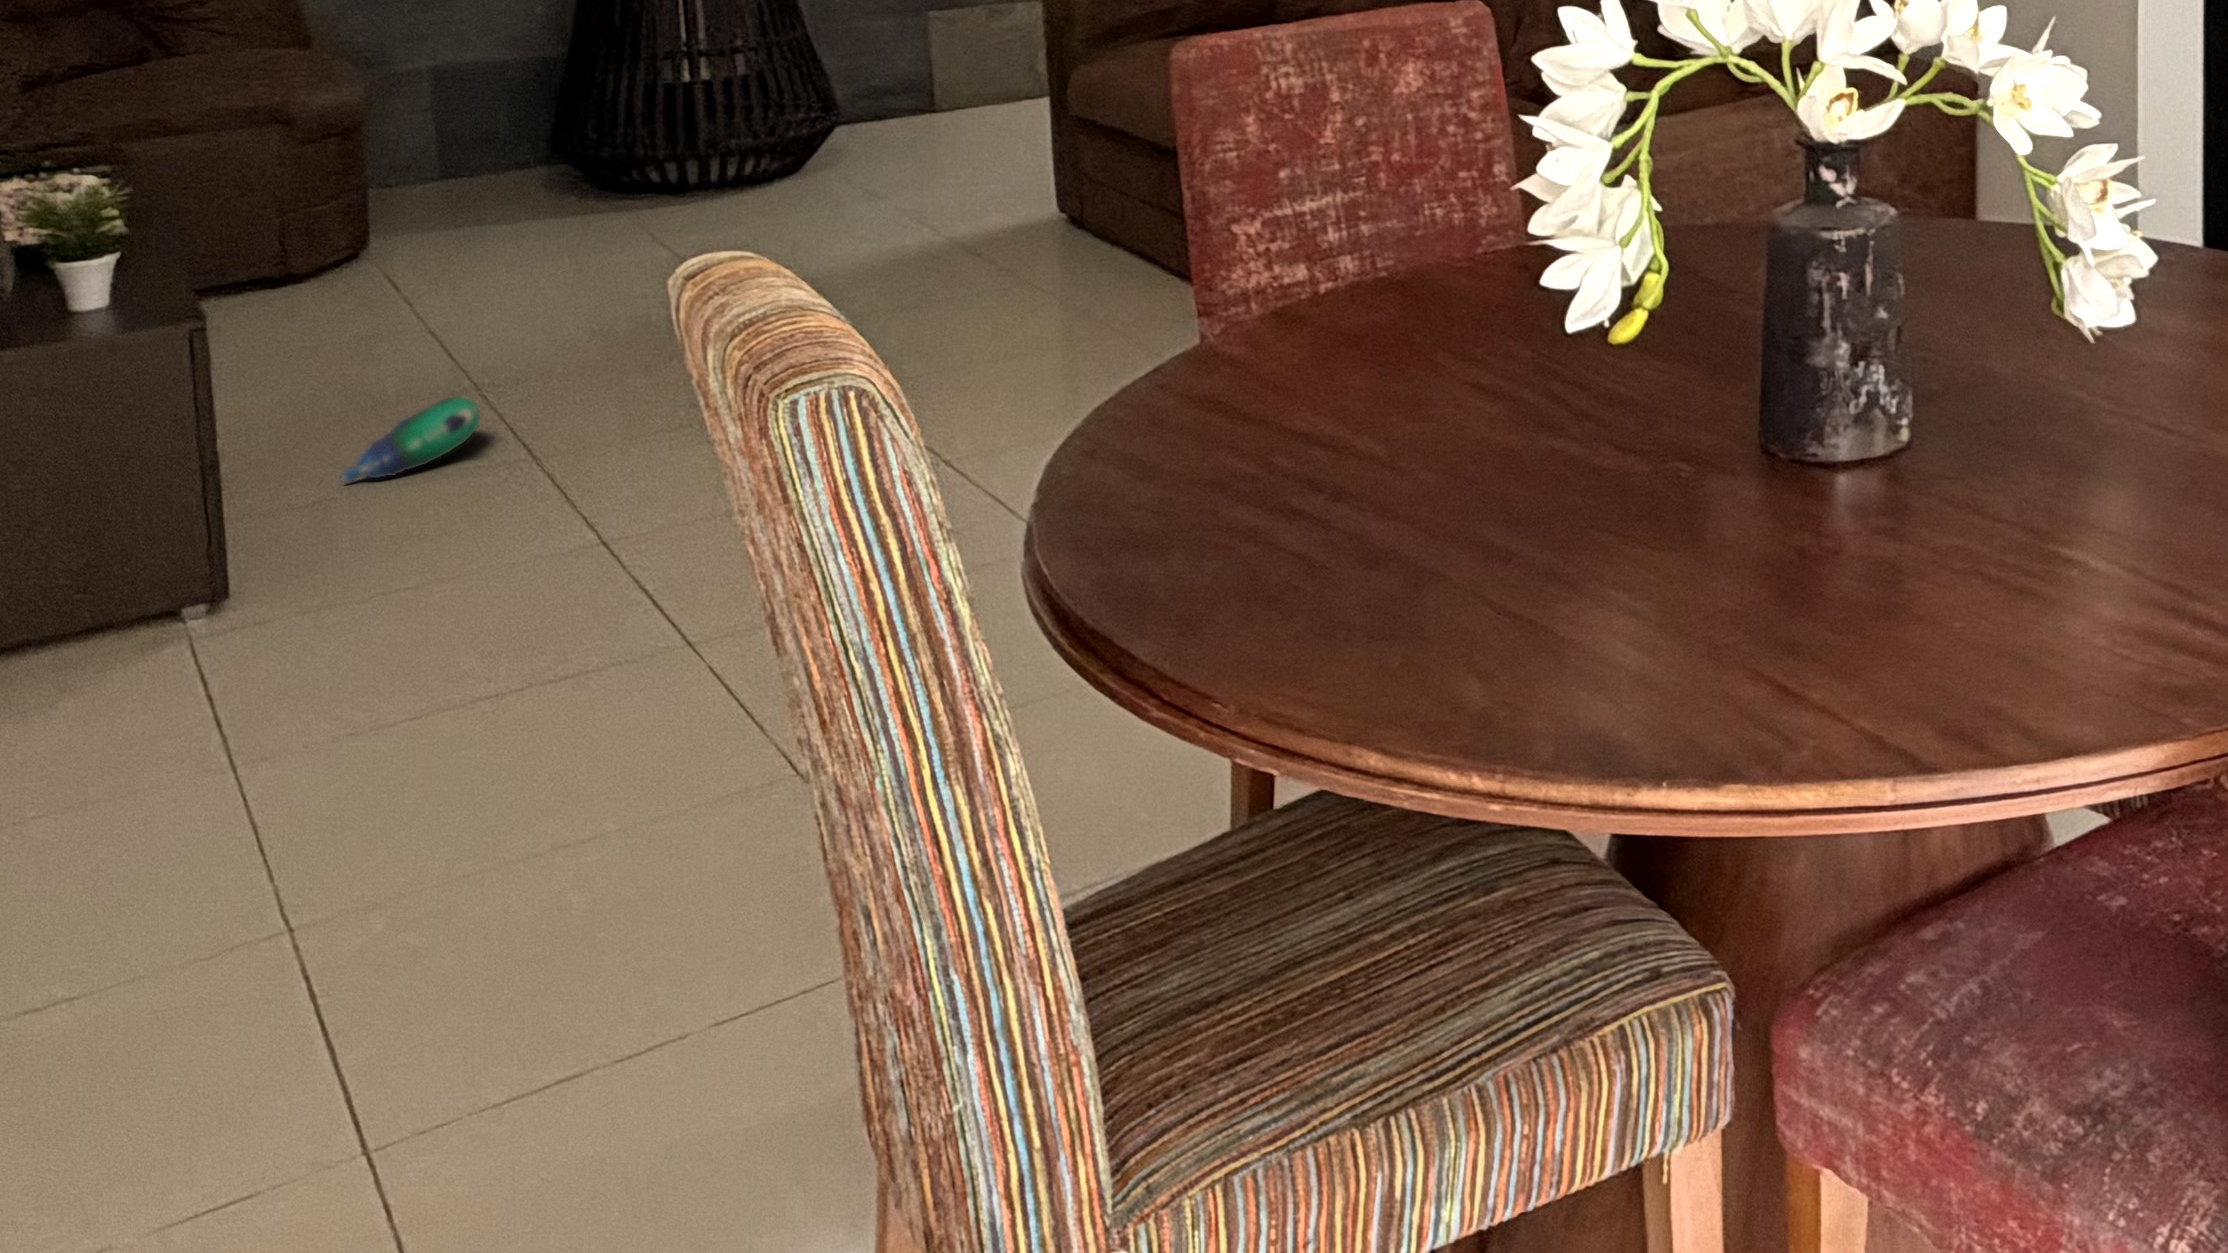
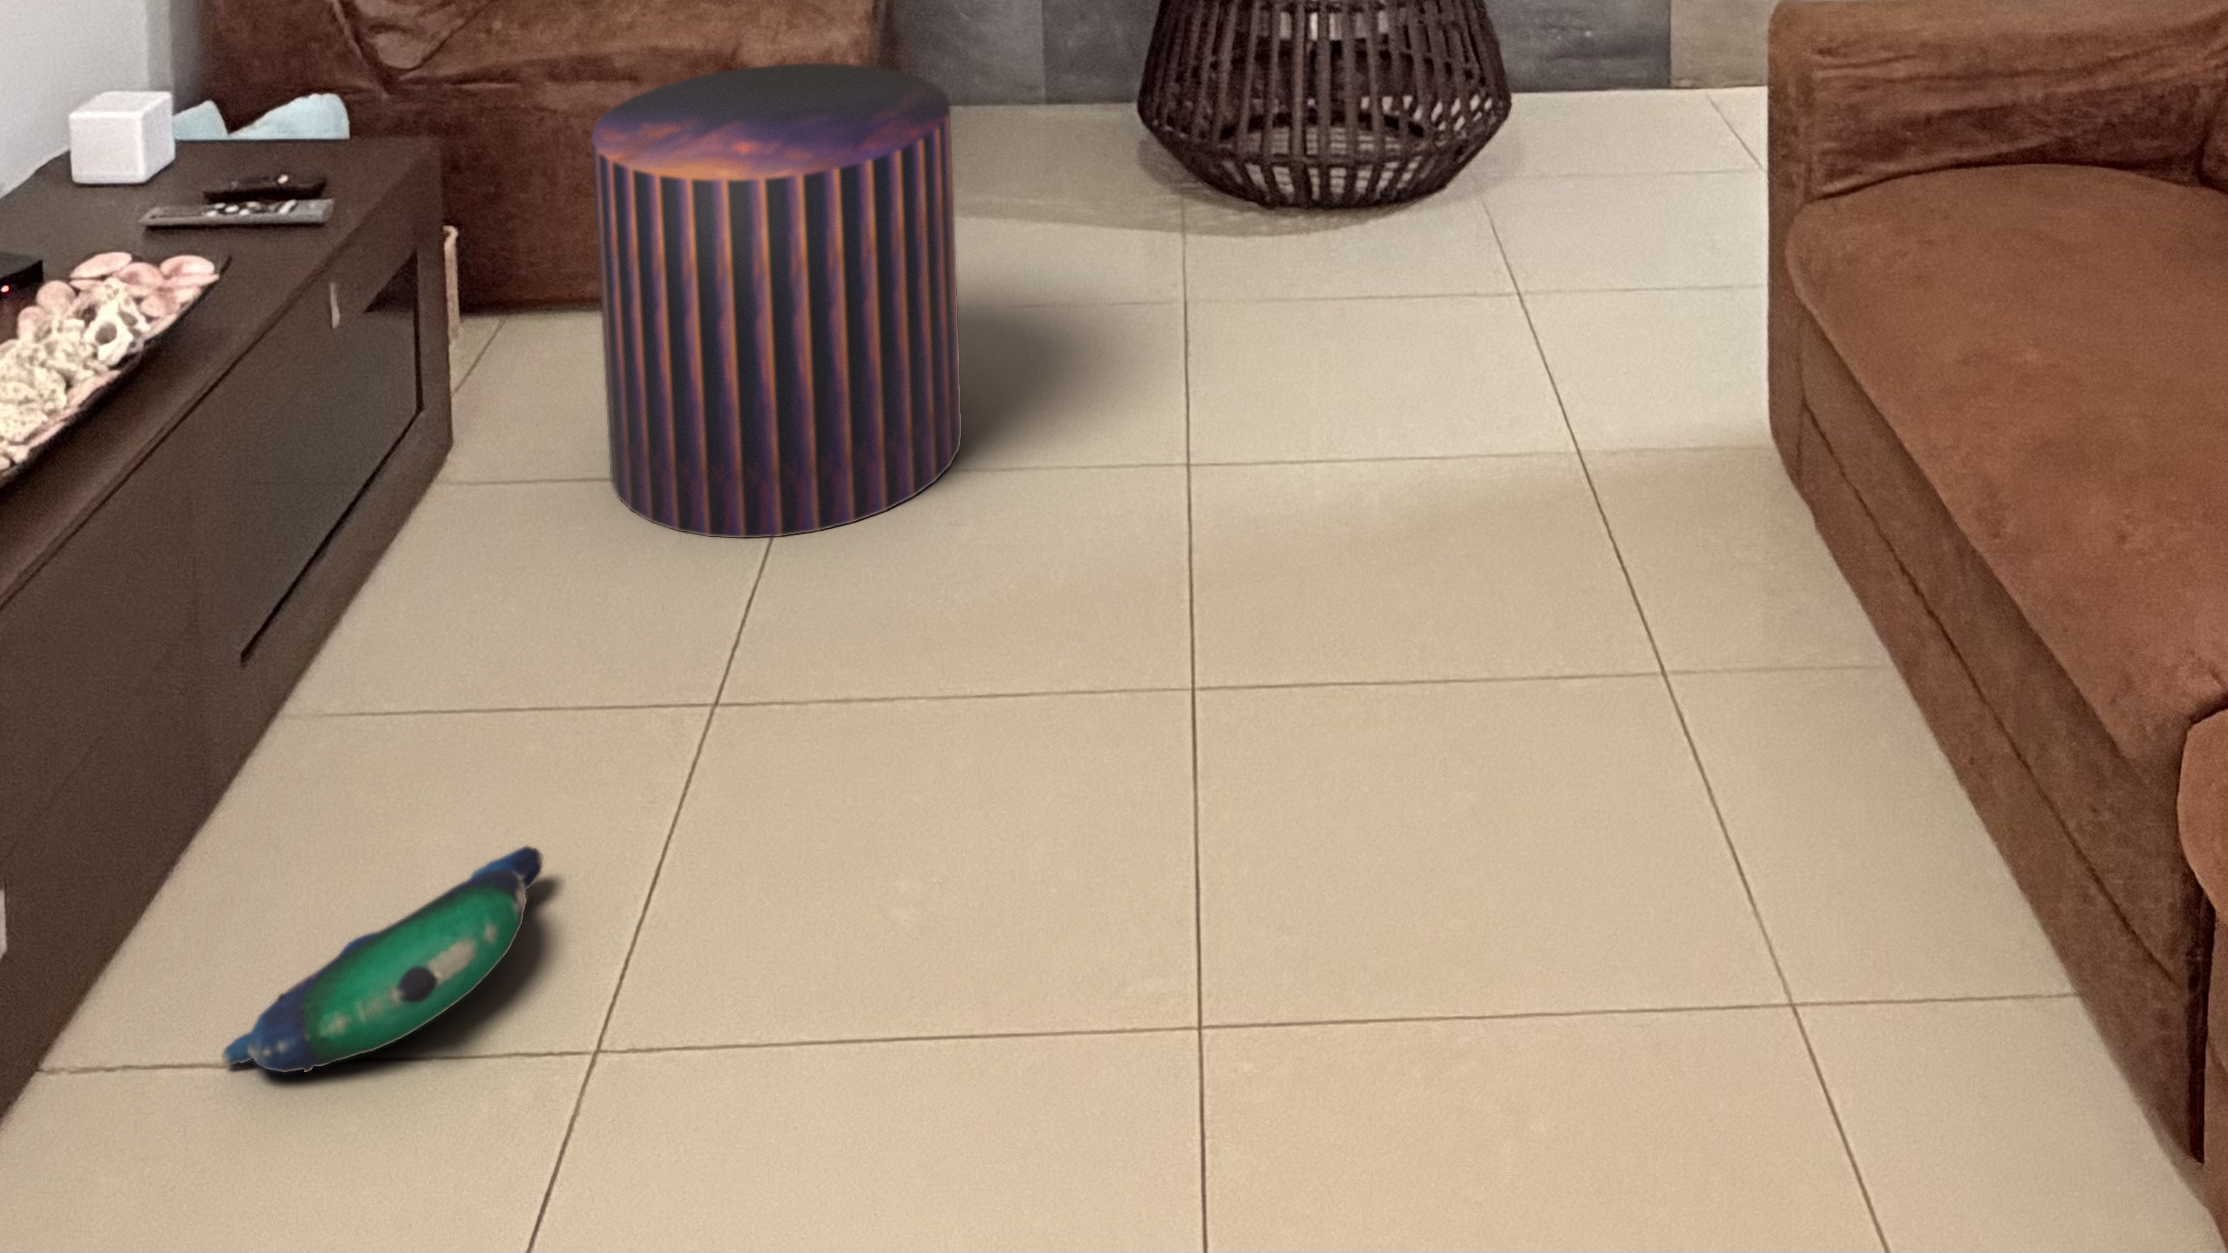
pouf: none [266,83,549,351] -> present [592,63,962,538]

